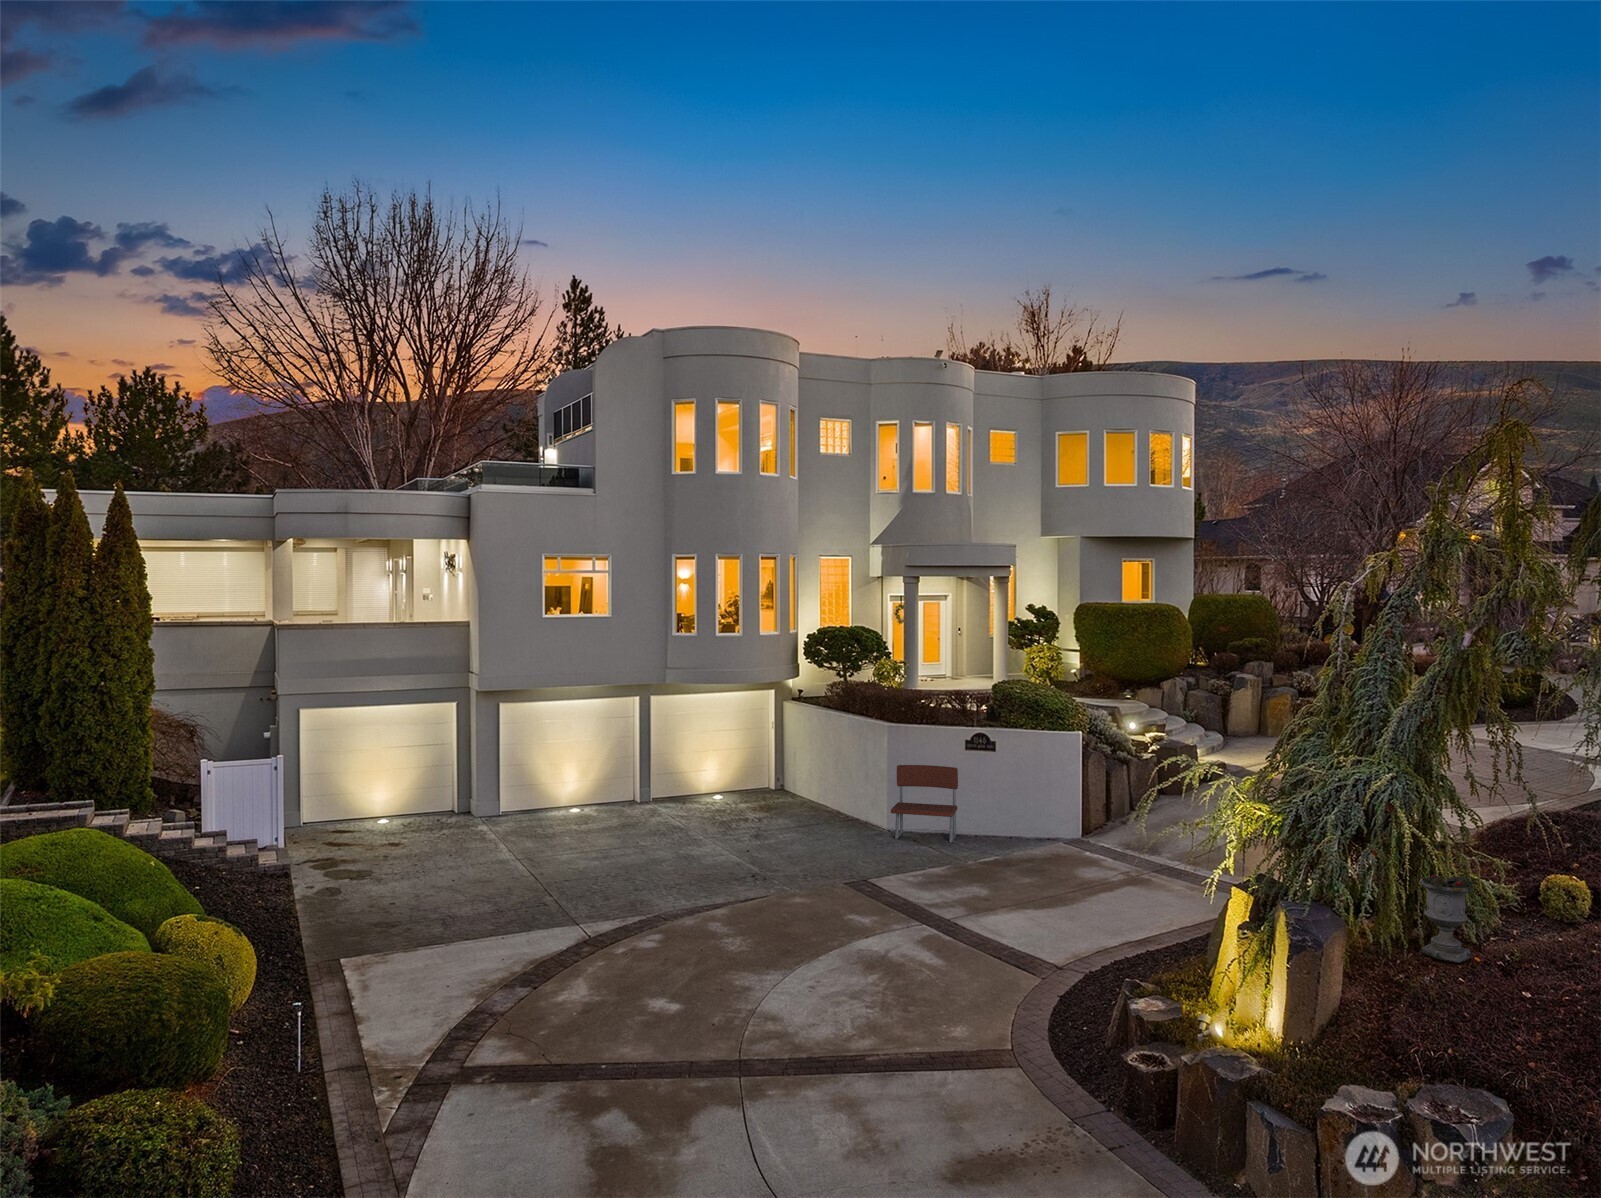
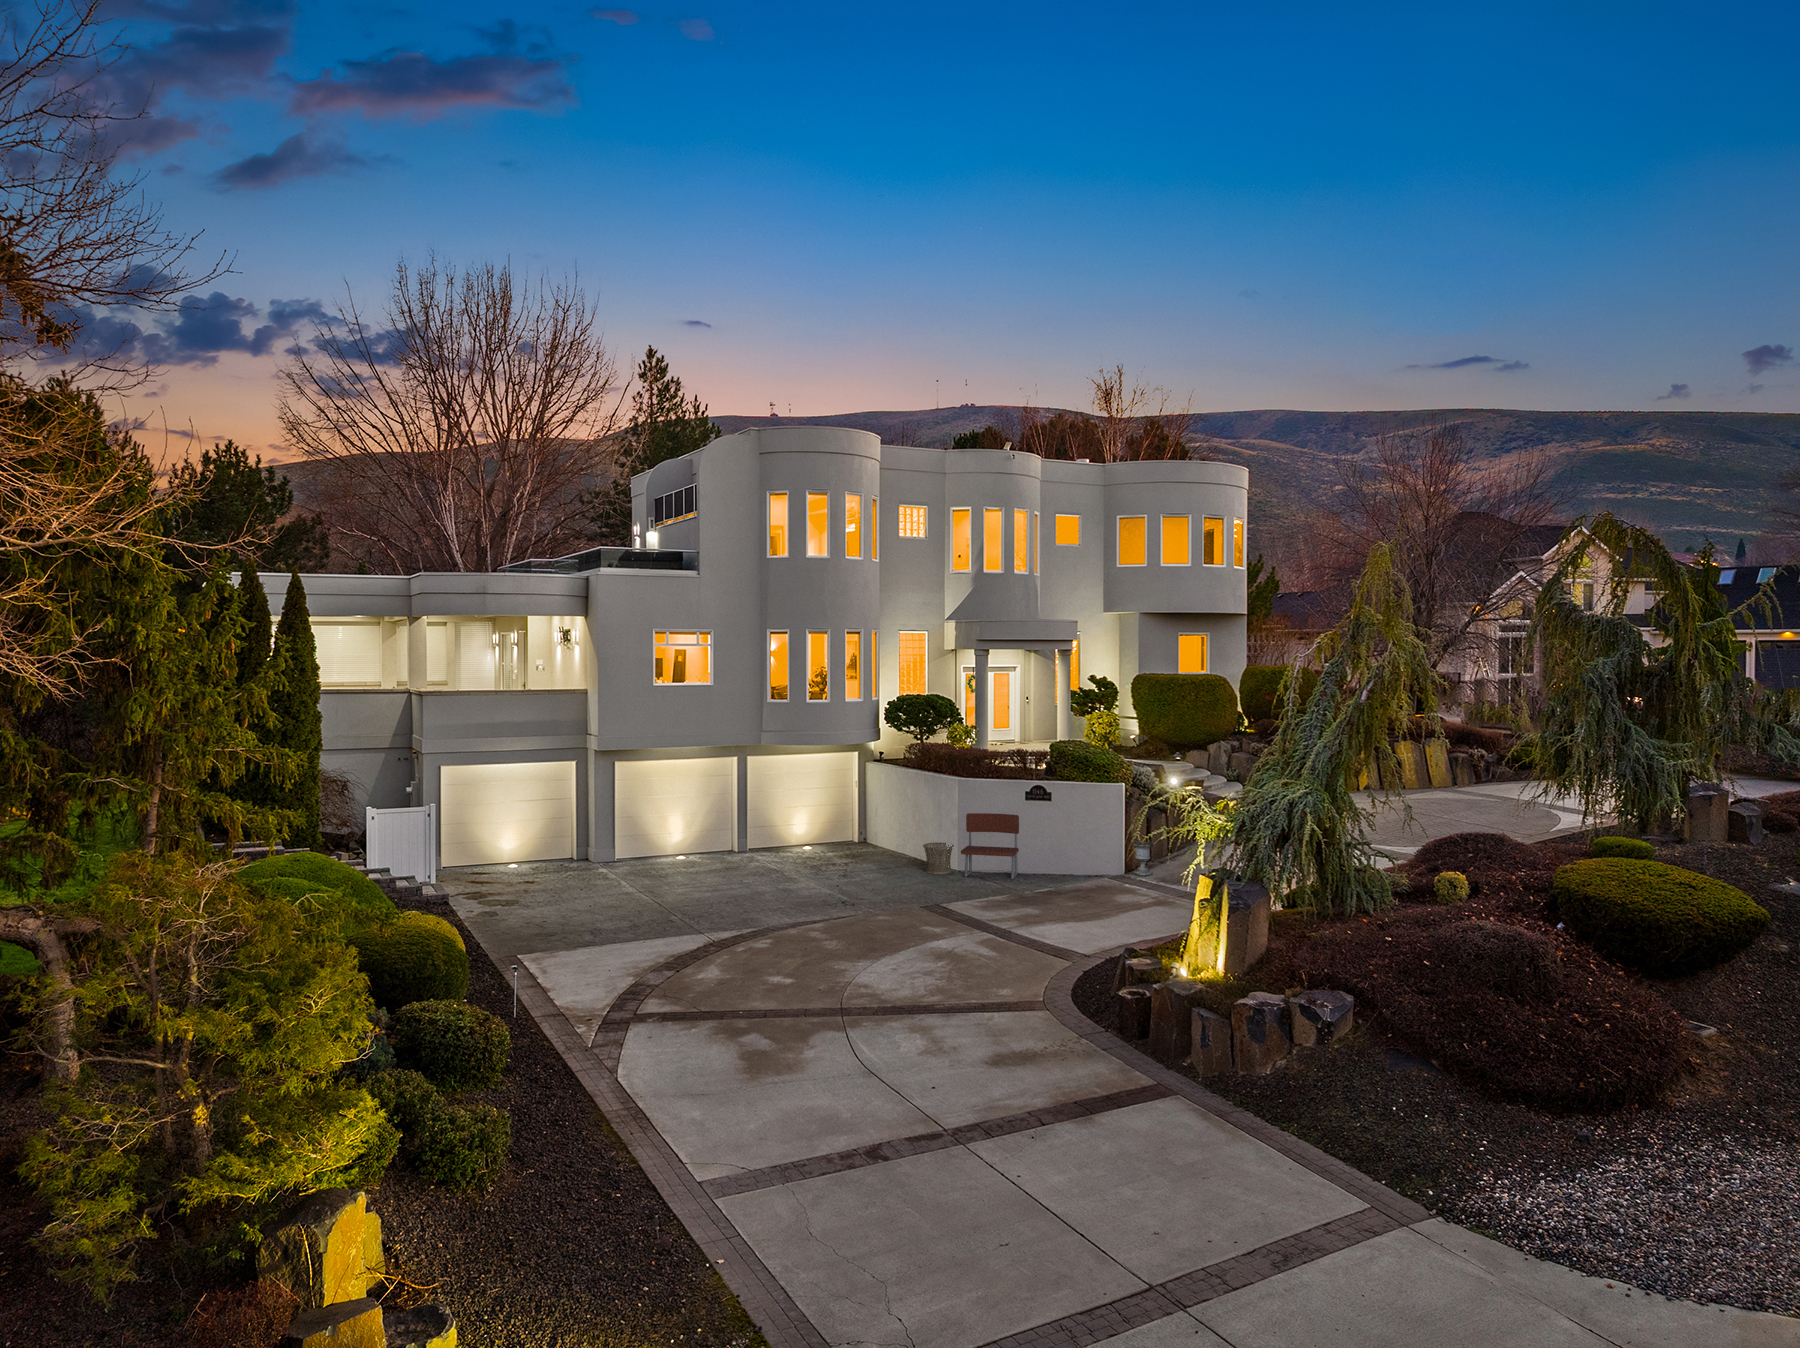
basket: none [847,797,882,835] -> present [923,842,954,874]
planter: present [1419,874,1474,963] -> present [1133,841,1153,876]

